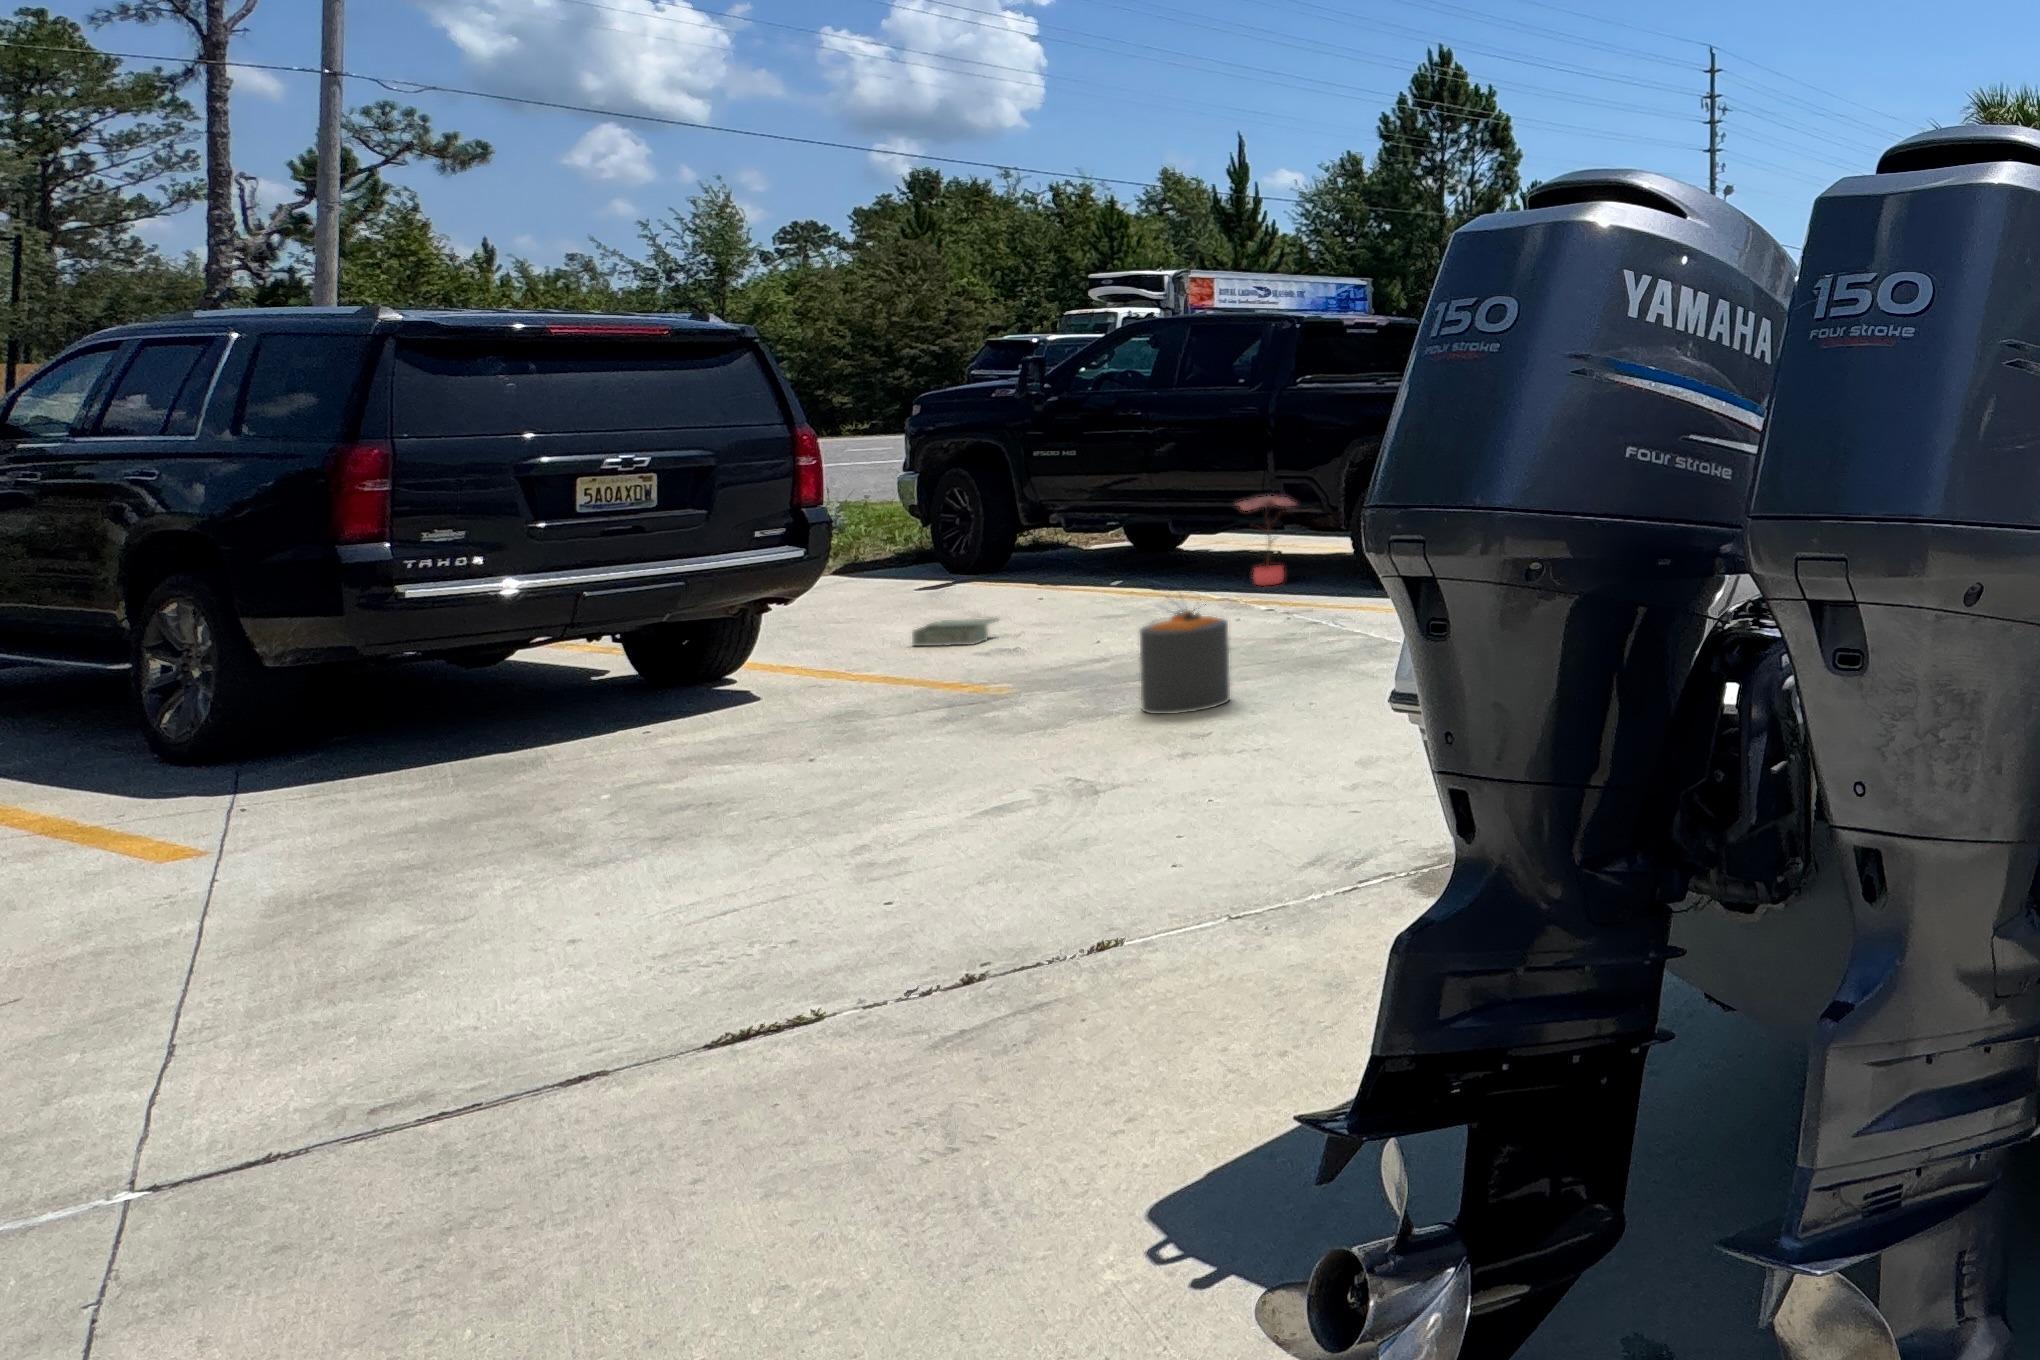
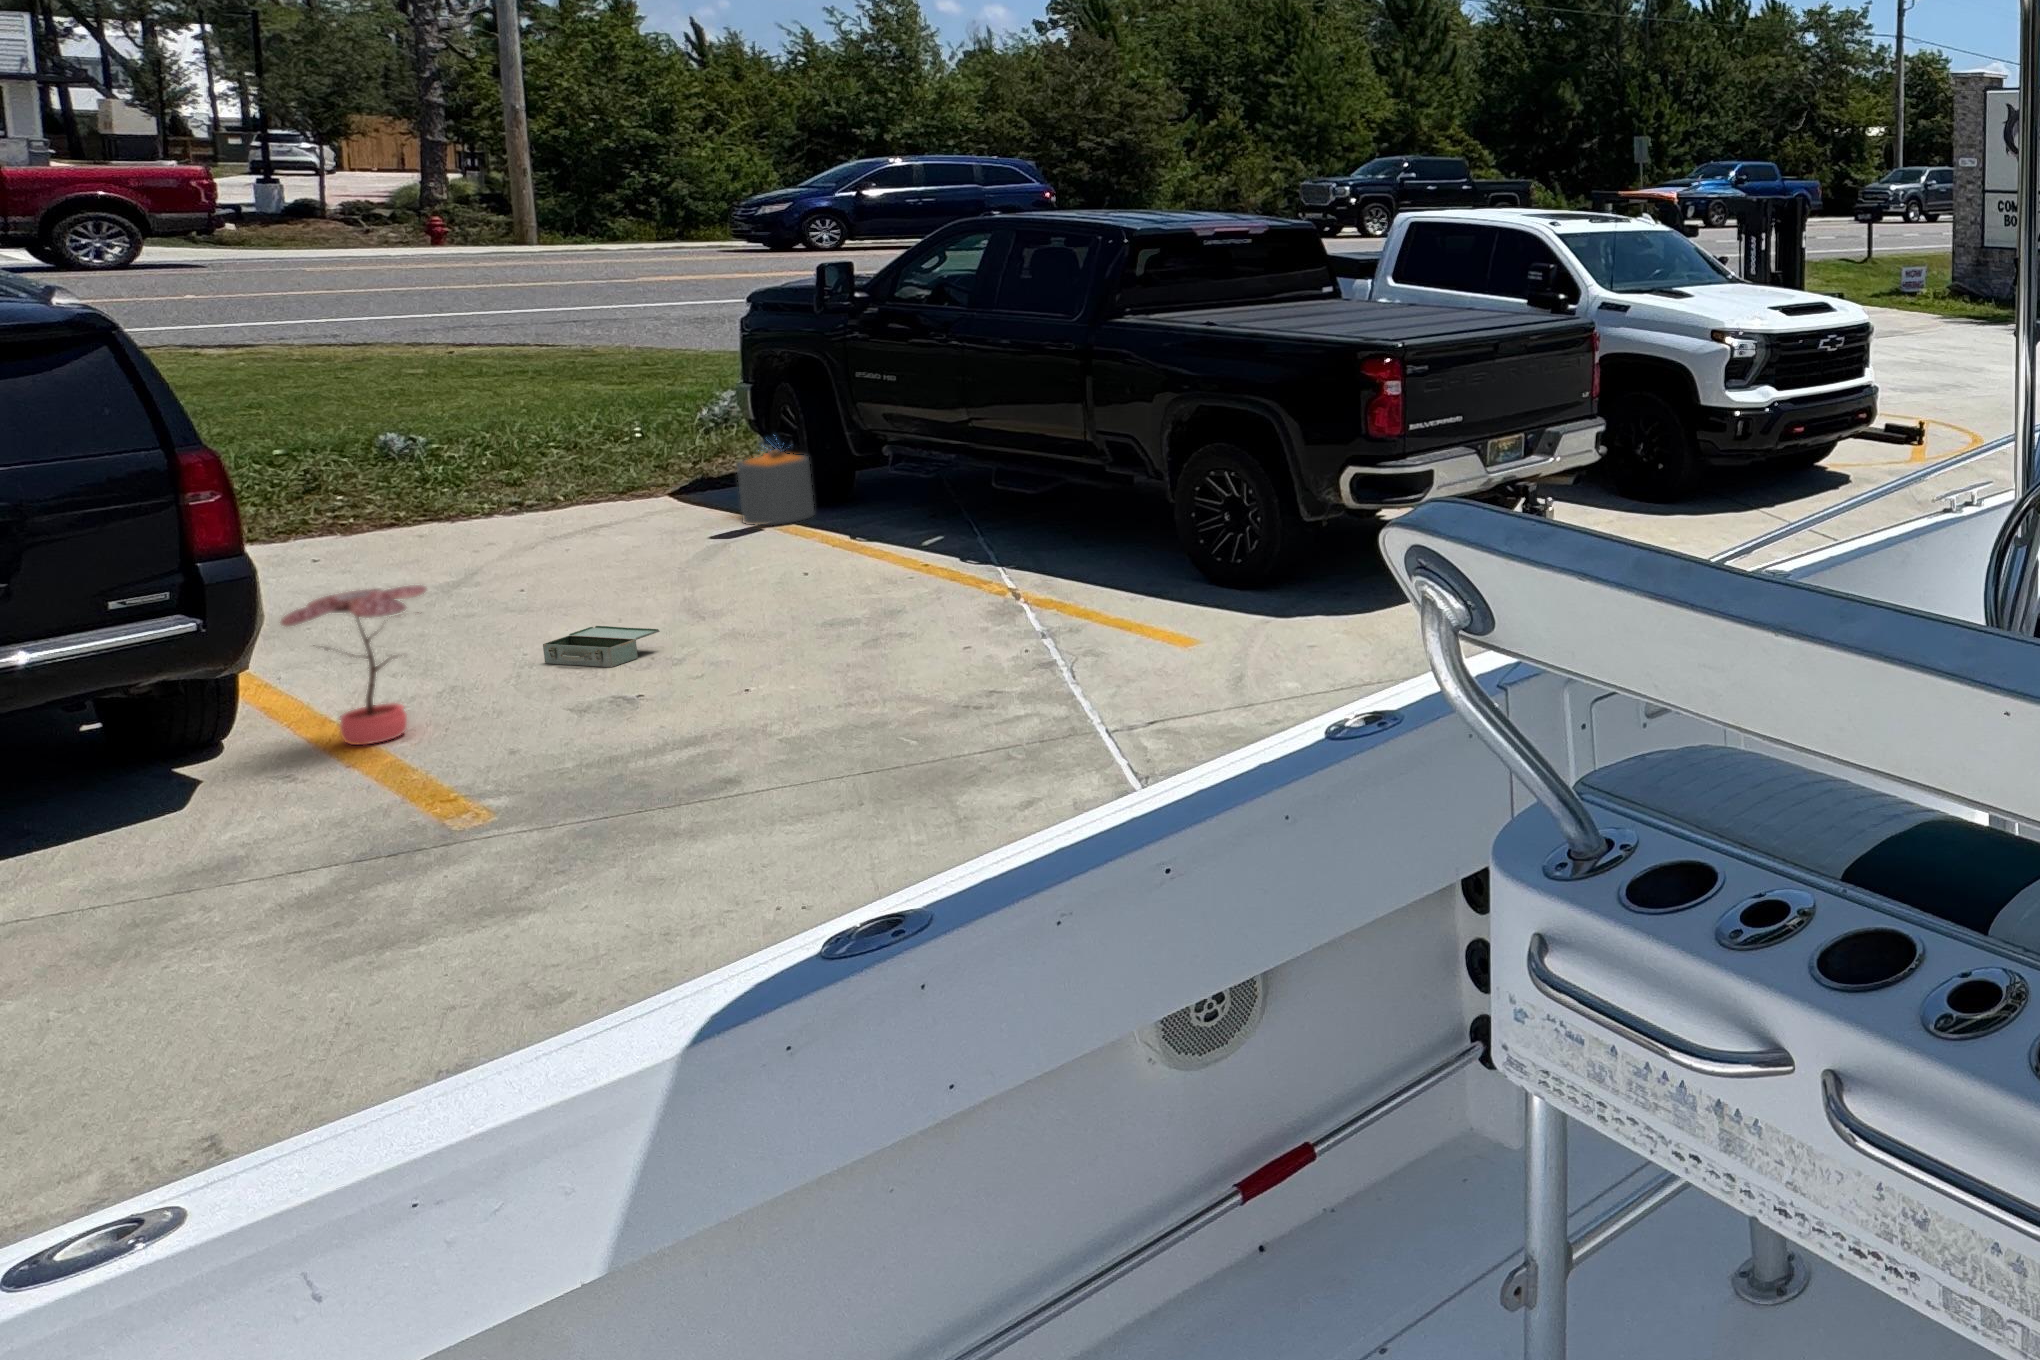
potted plant: present [1237,496,1296,585] -> present [281,585,426,745]
trash can: present [1140,596,1230,714] -> present [737,435,815,525]

